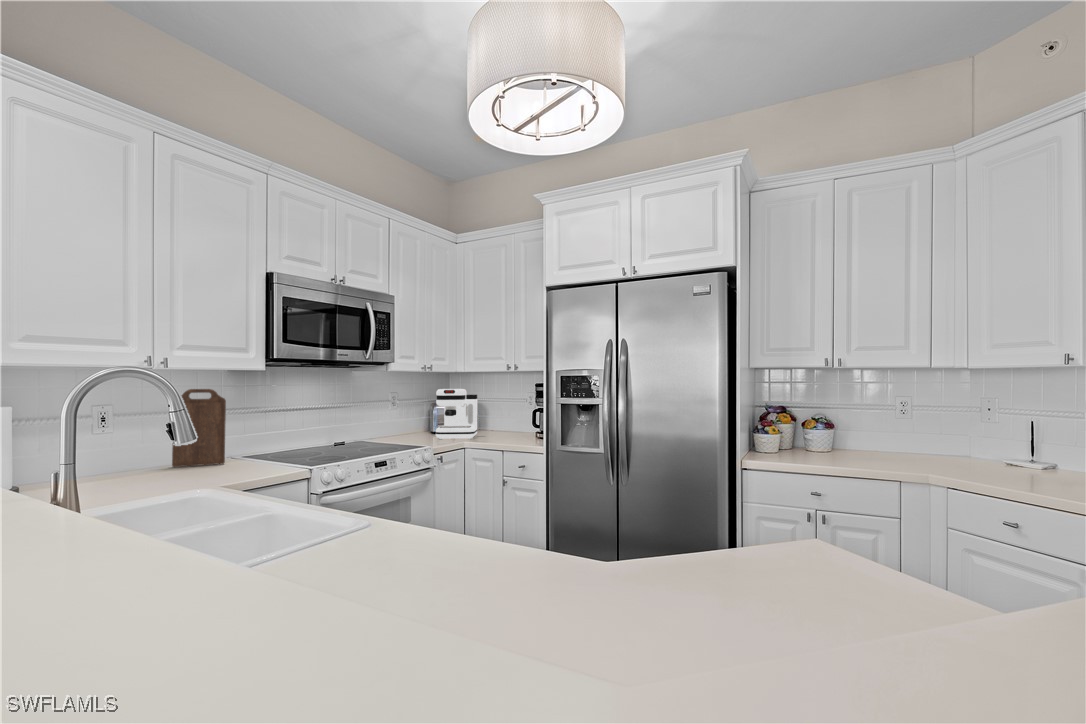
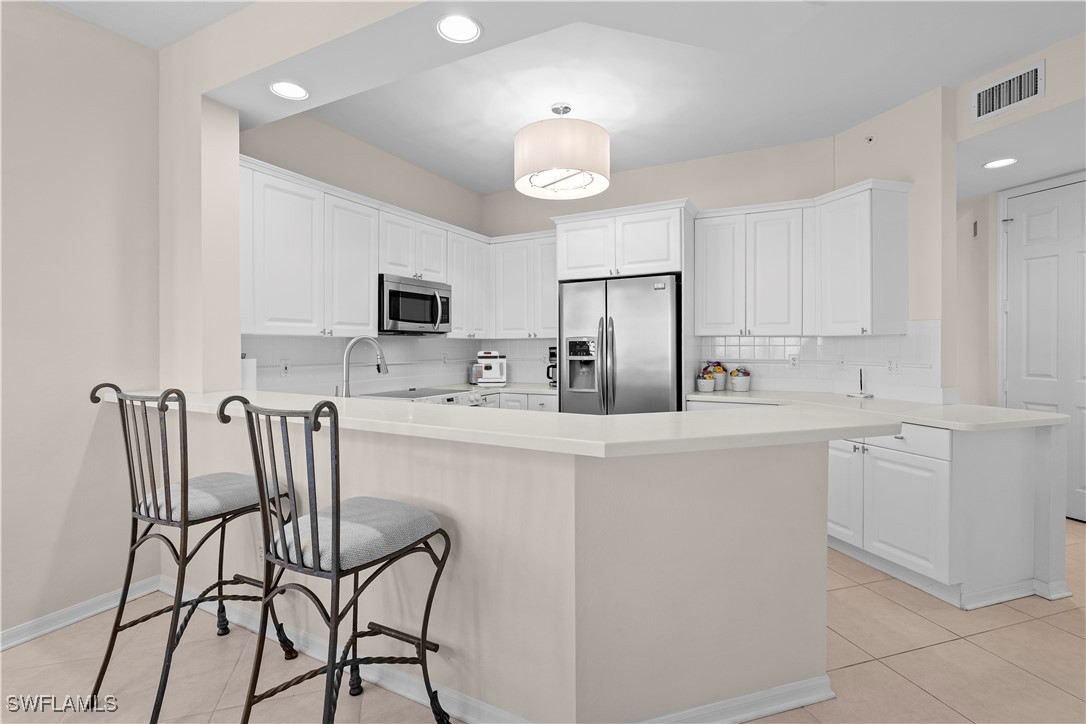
cutting board: present [172,389,226,467] -> none [329,349,358,397]

